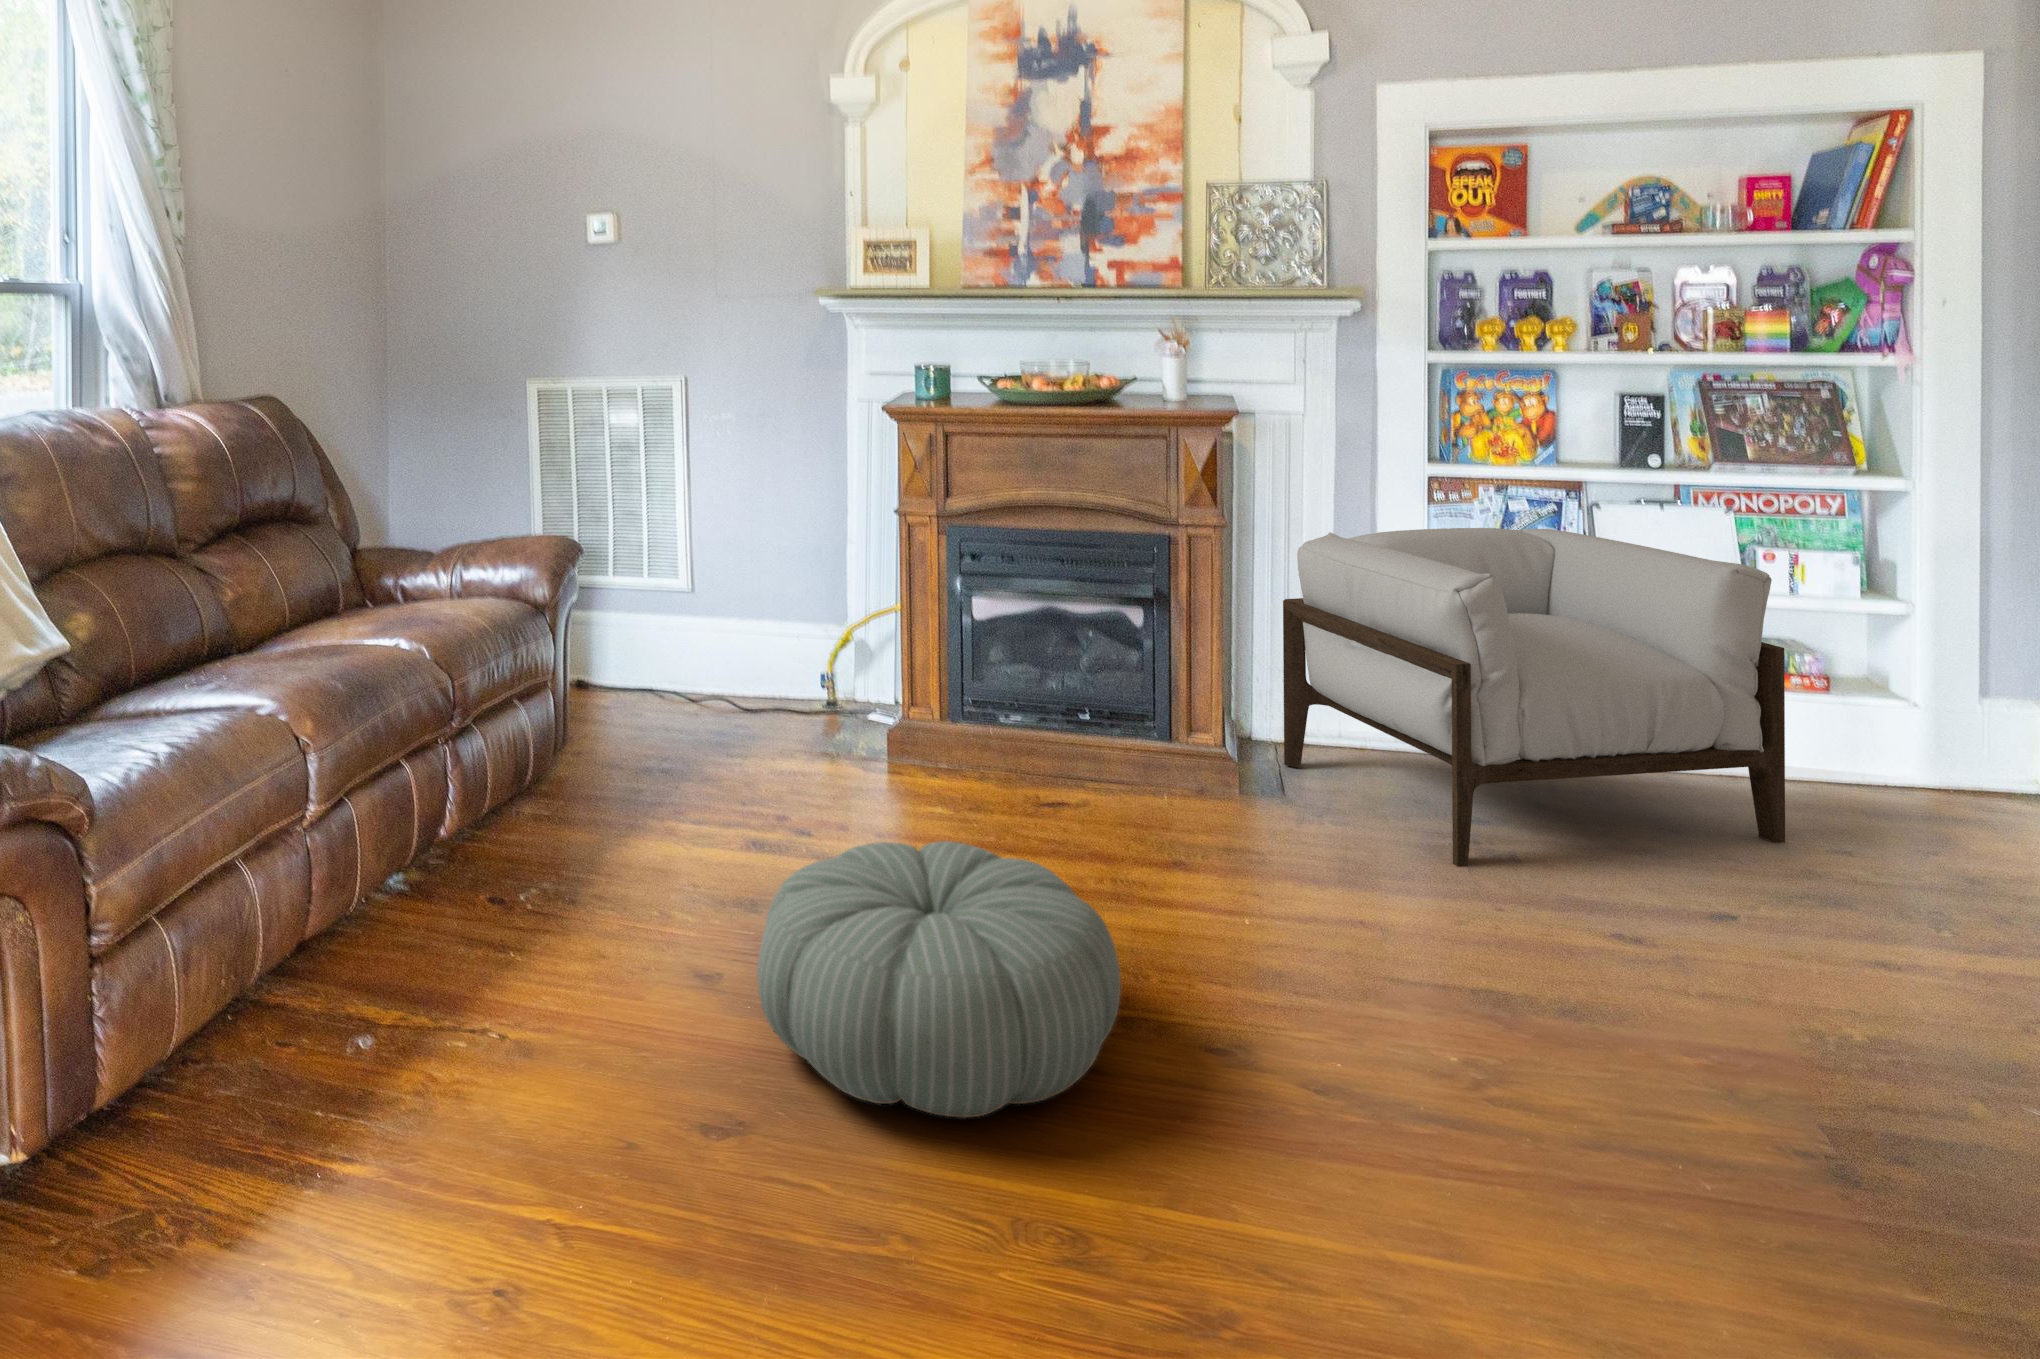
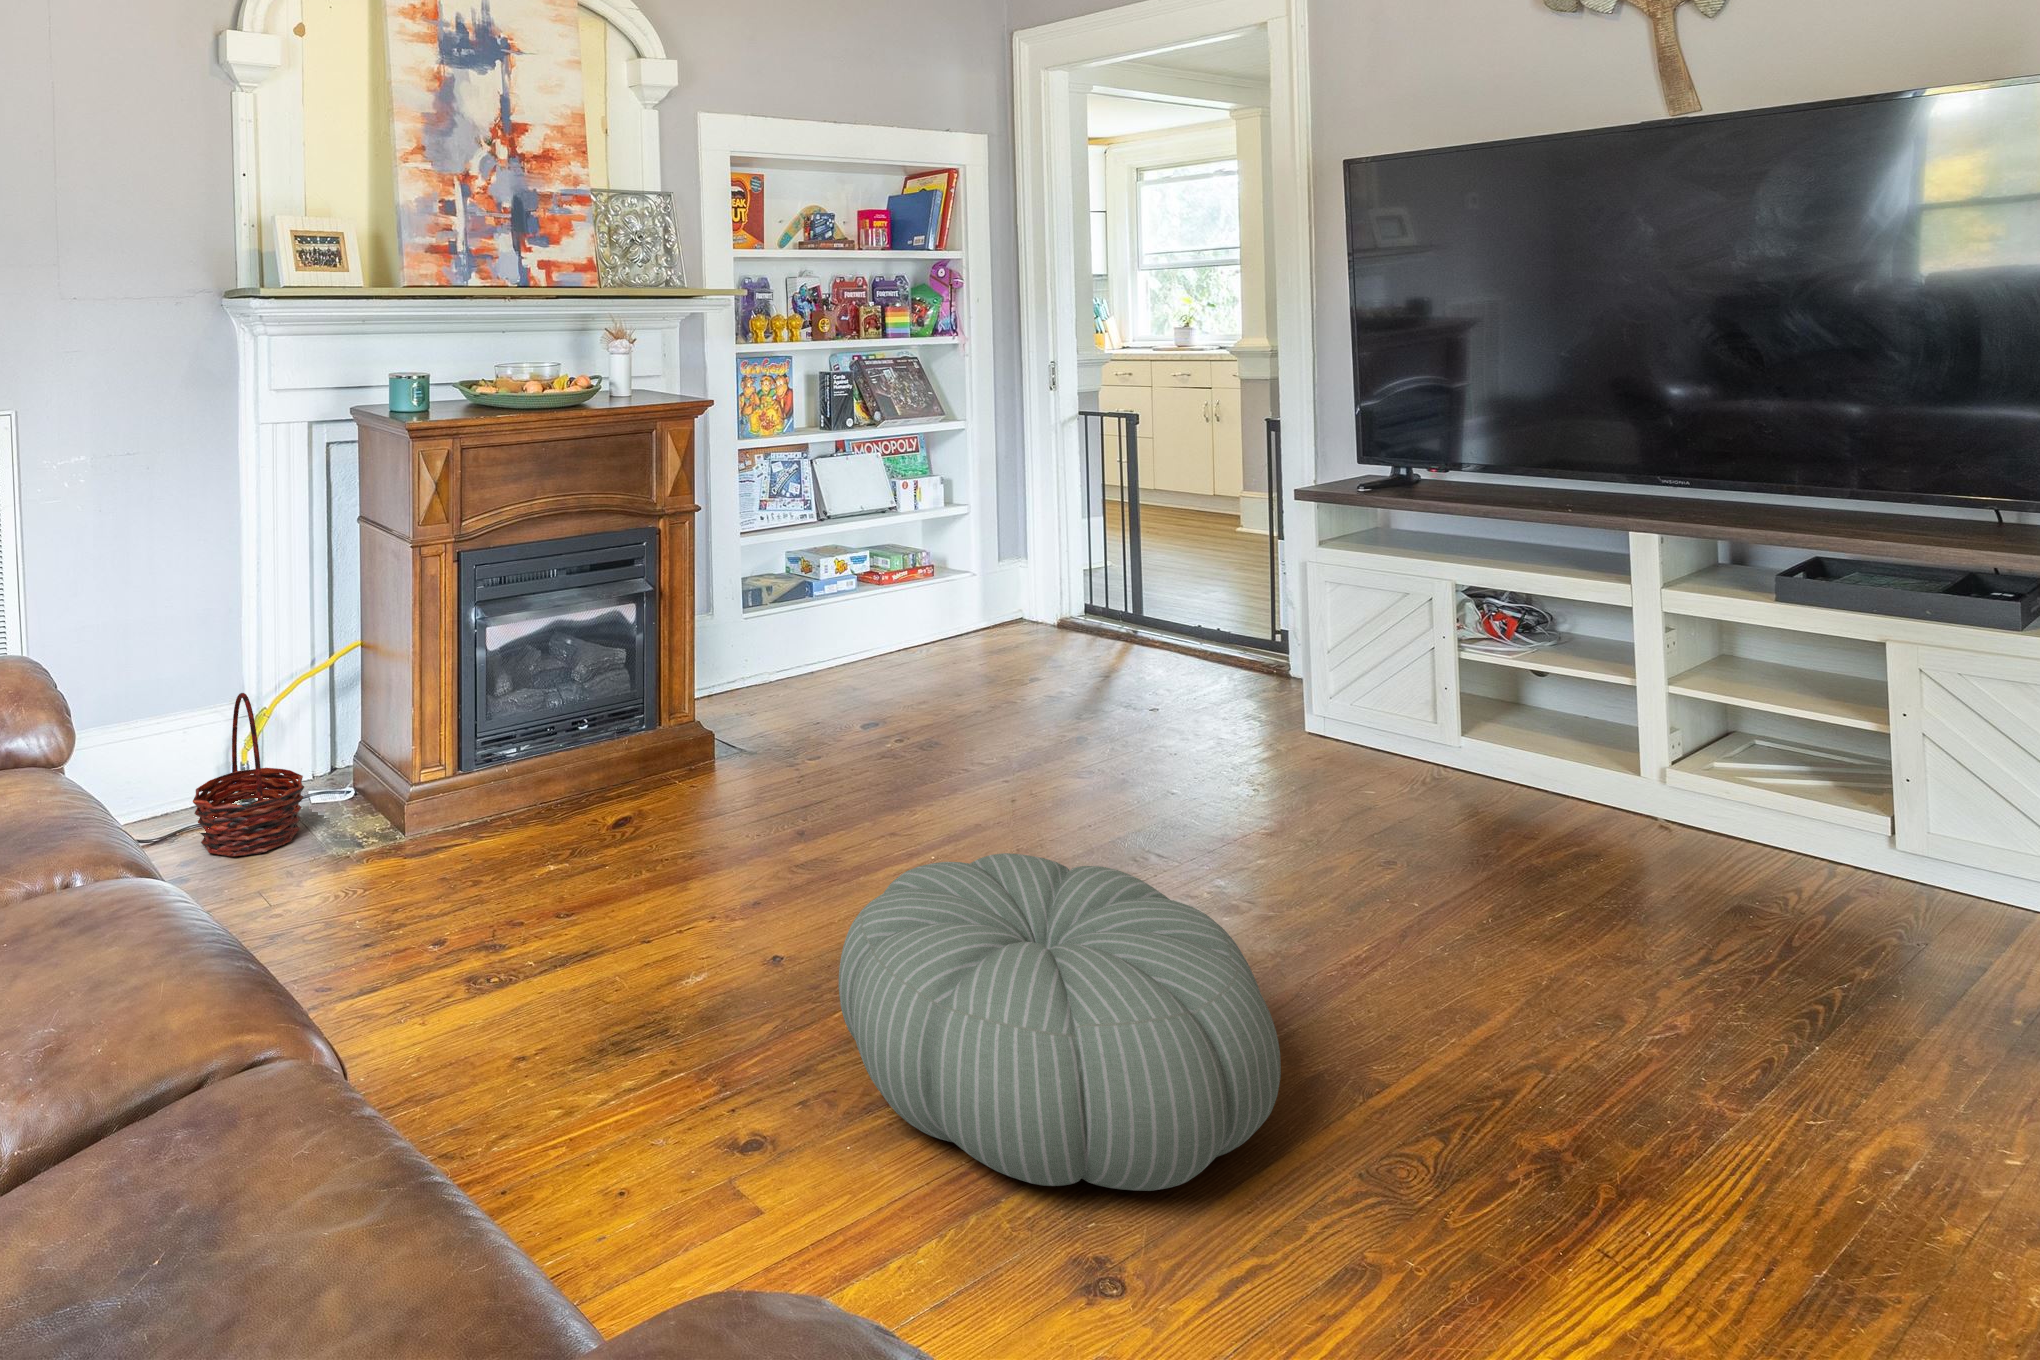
armchair: present [1283,528,1785,867] -> none [709,481,1015,755]
basket: none [763,606,846,728] -> present [193,693,304,857]

